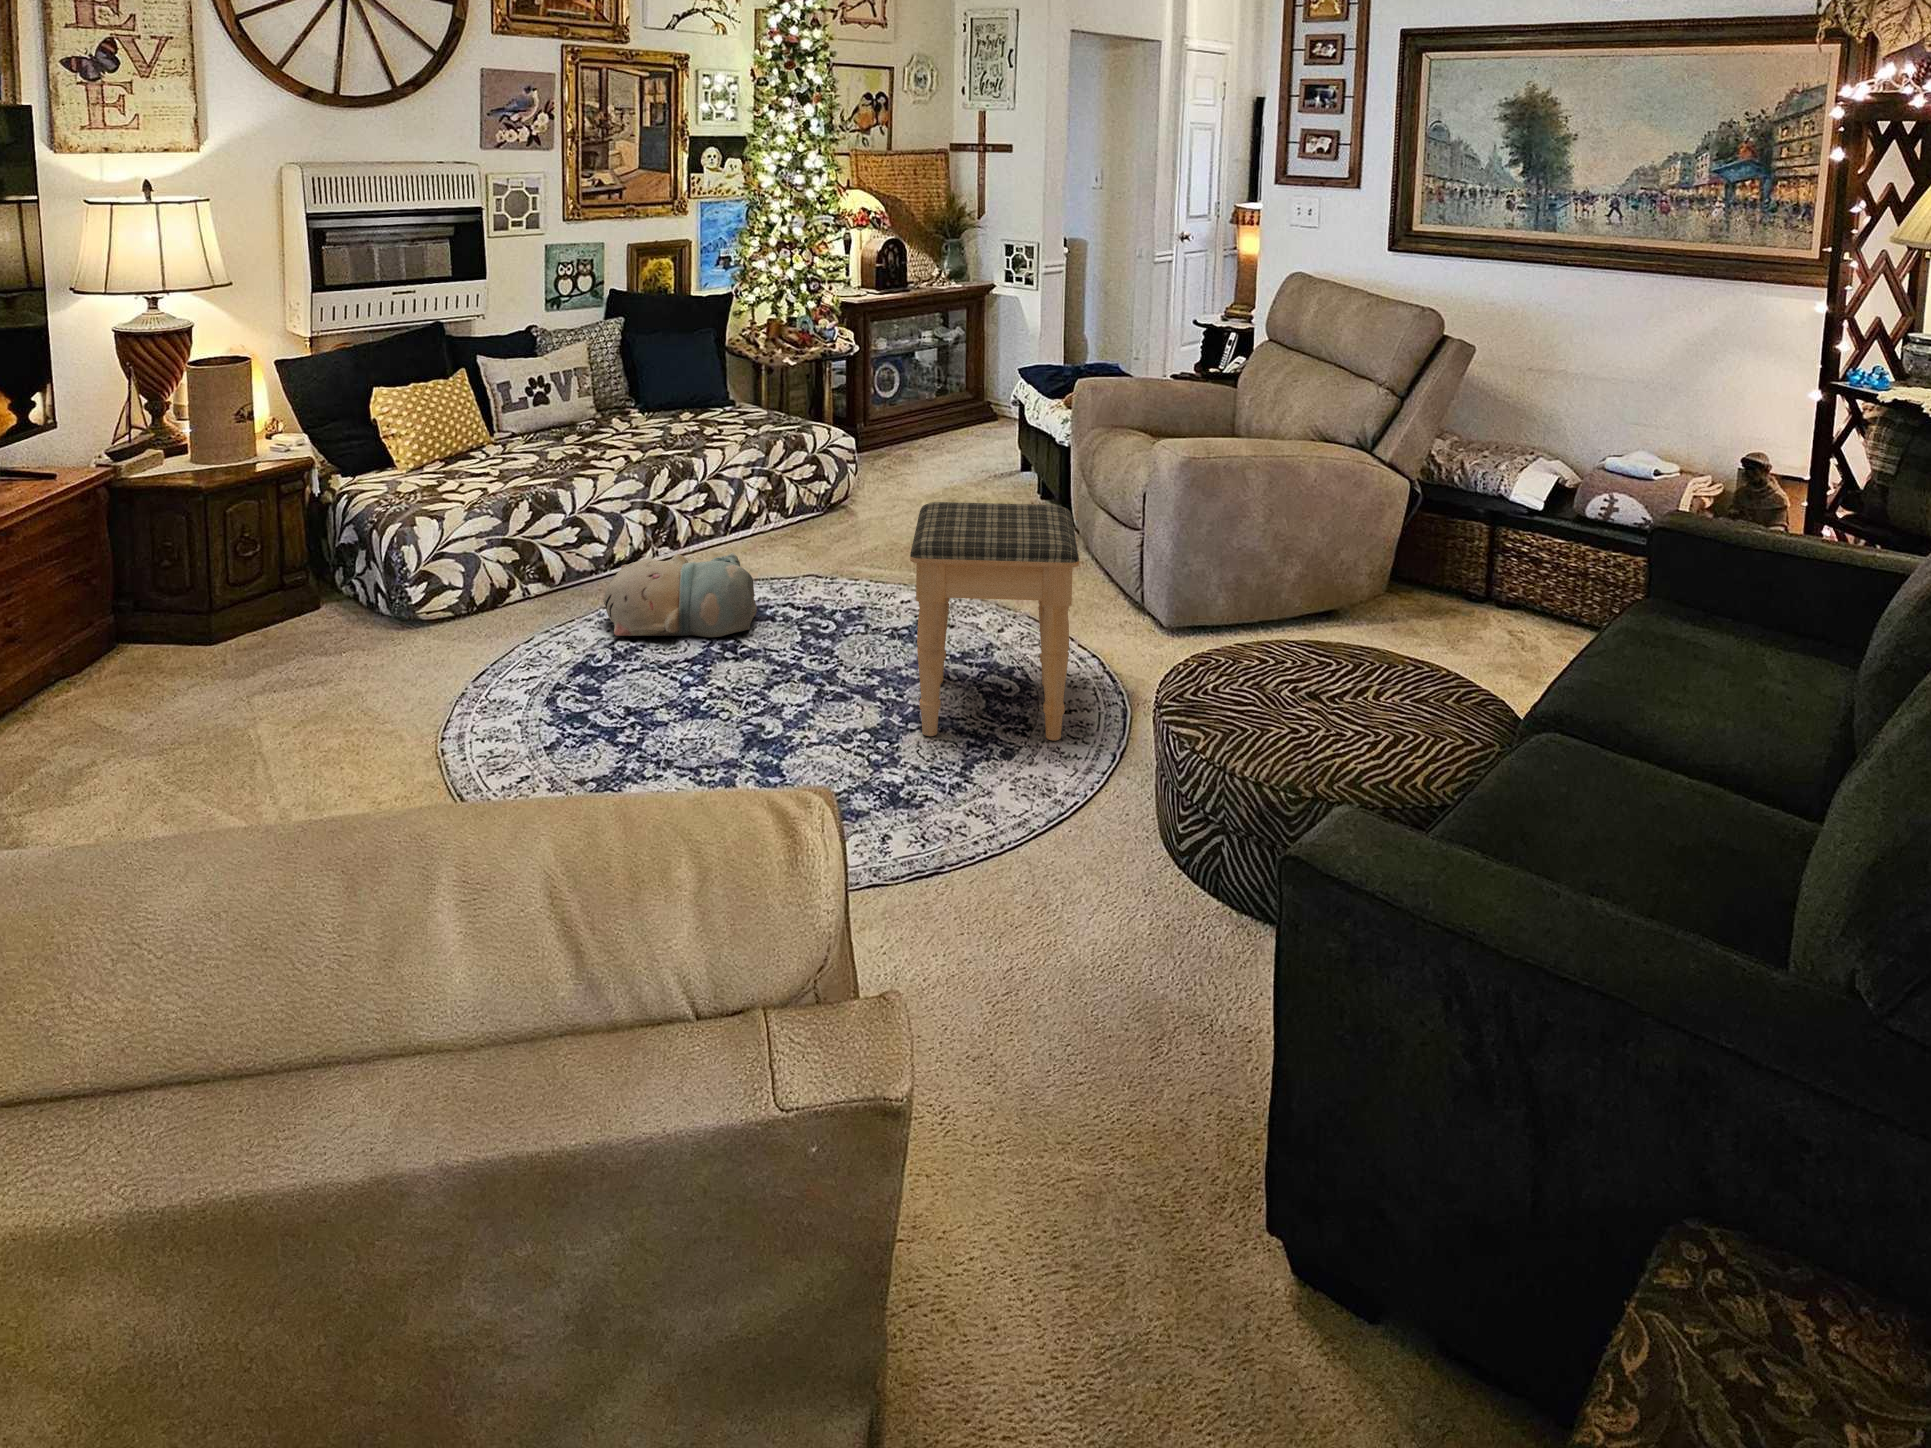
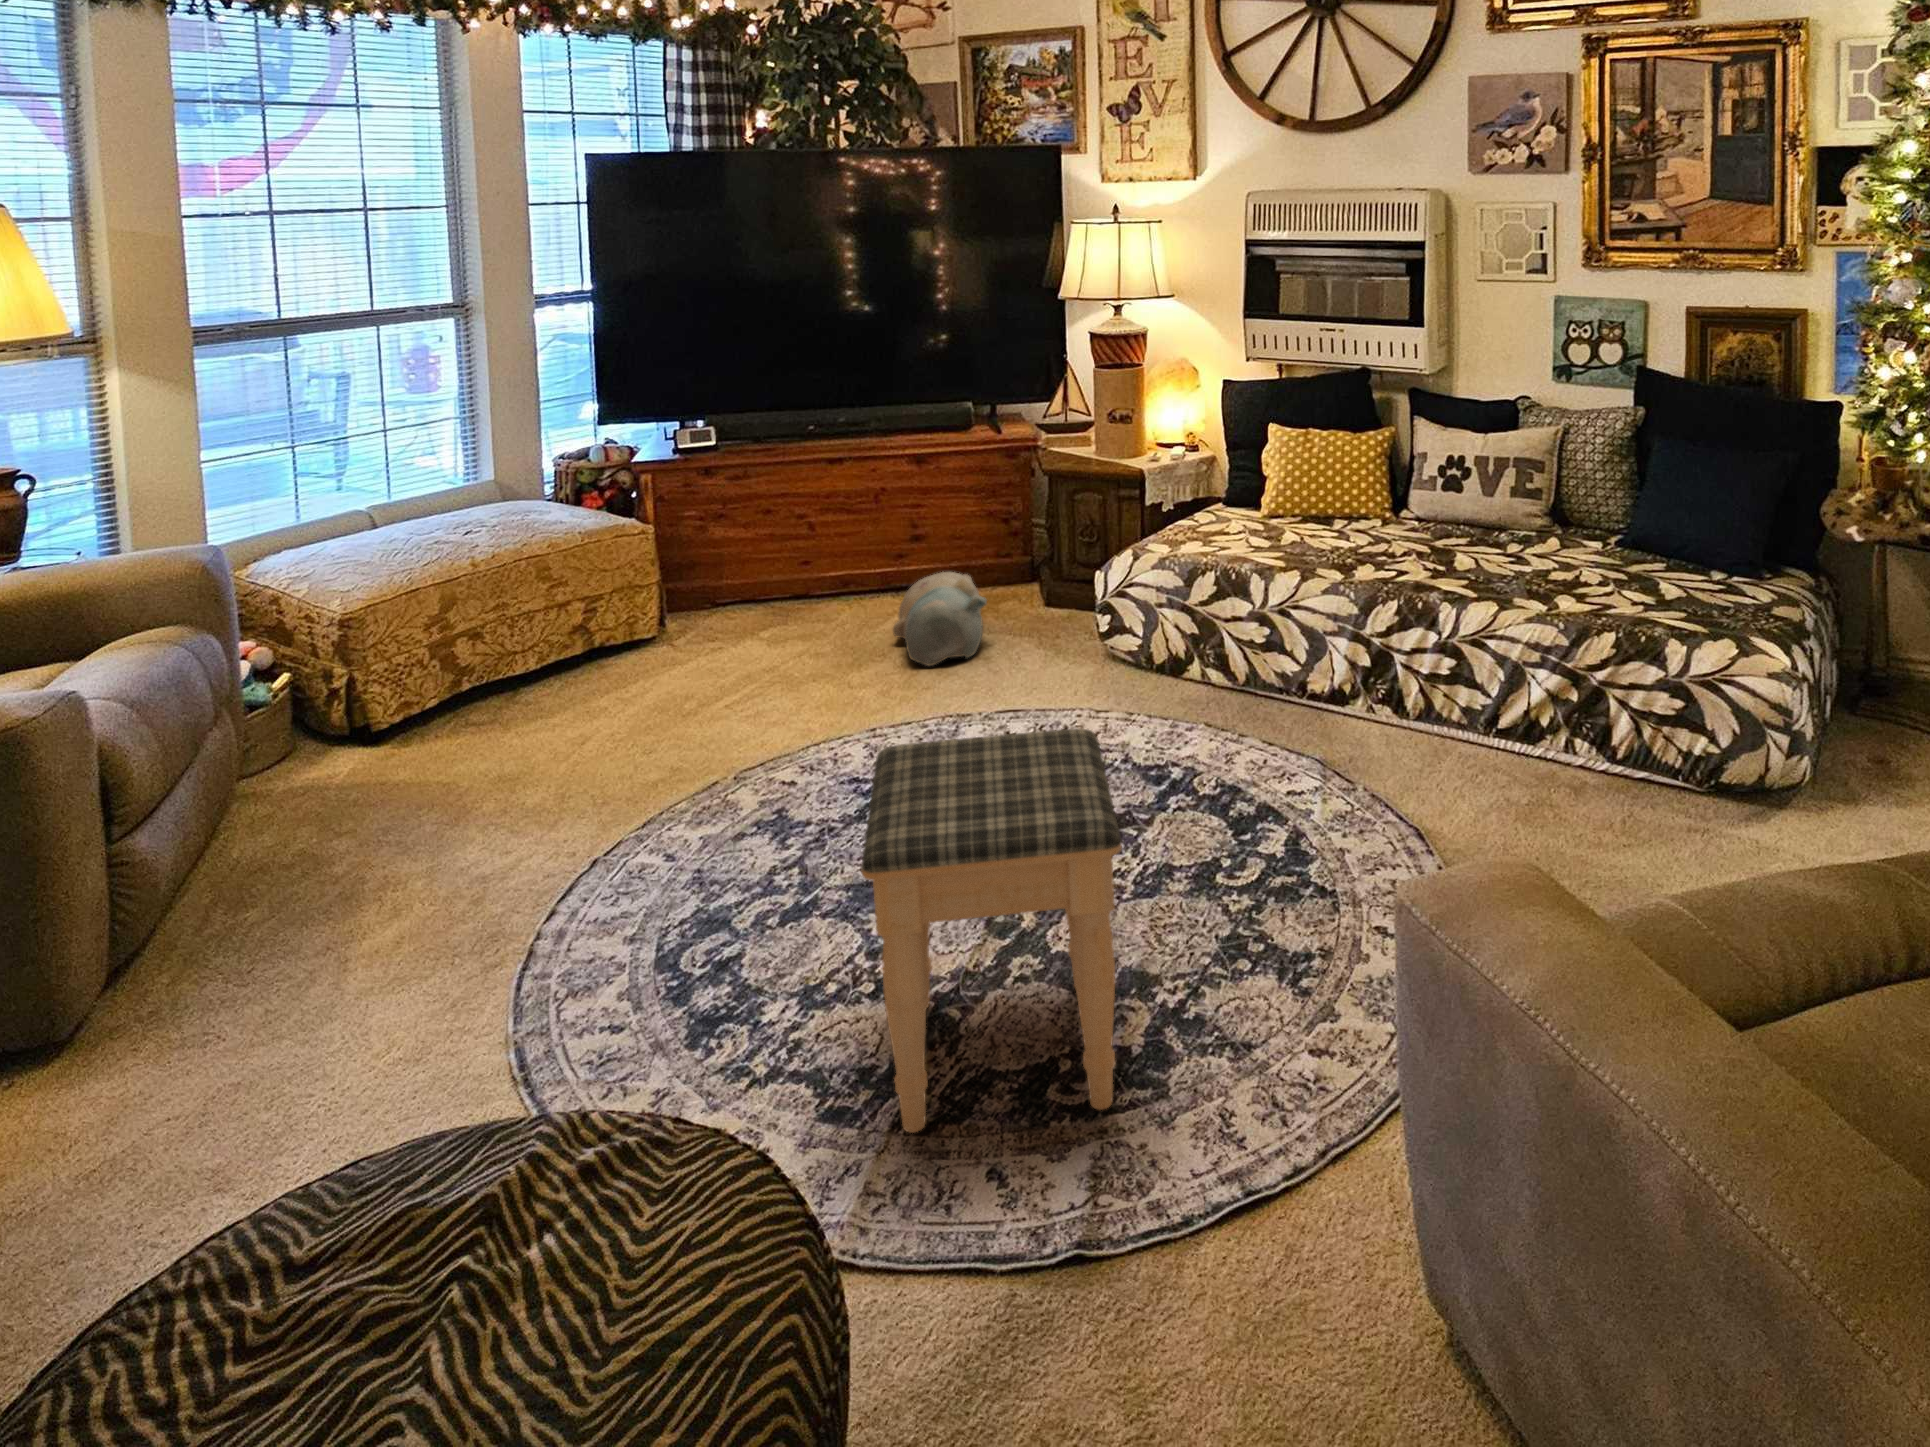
plush toy: present [603,553,757,637] -> present [893,572,987,666]

